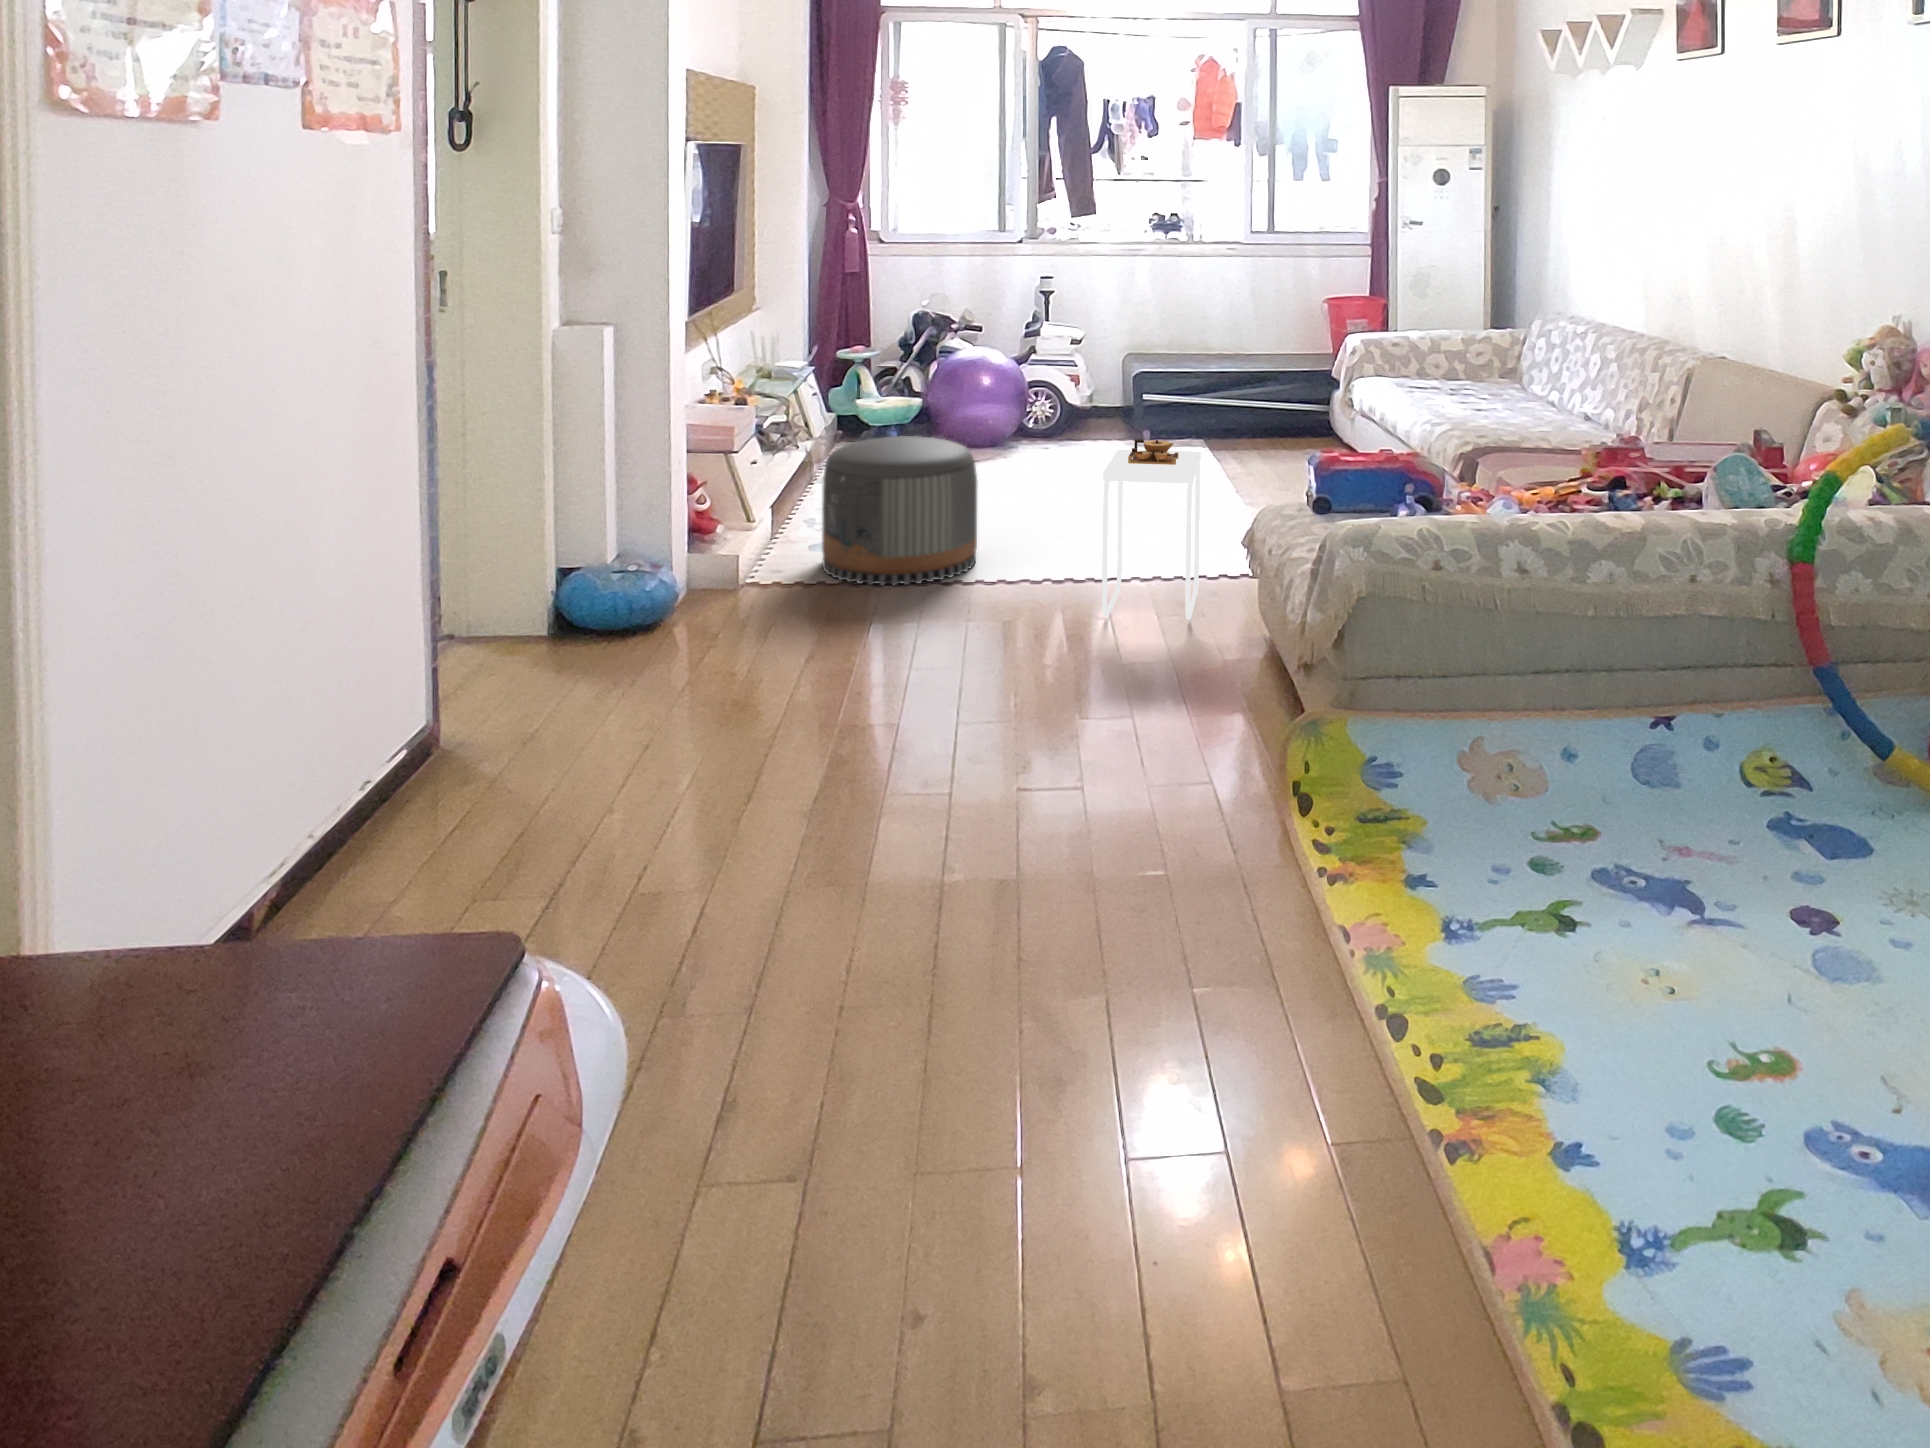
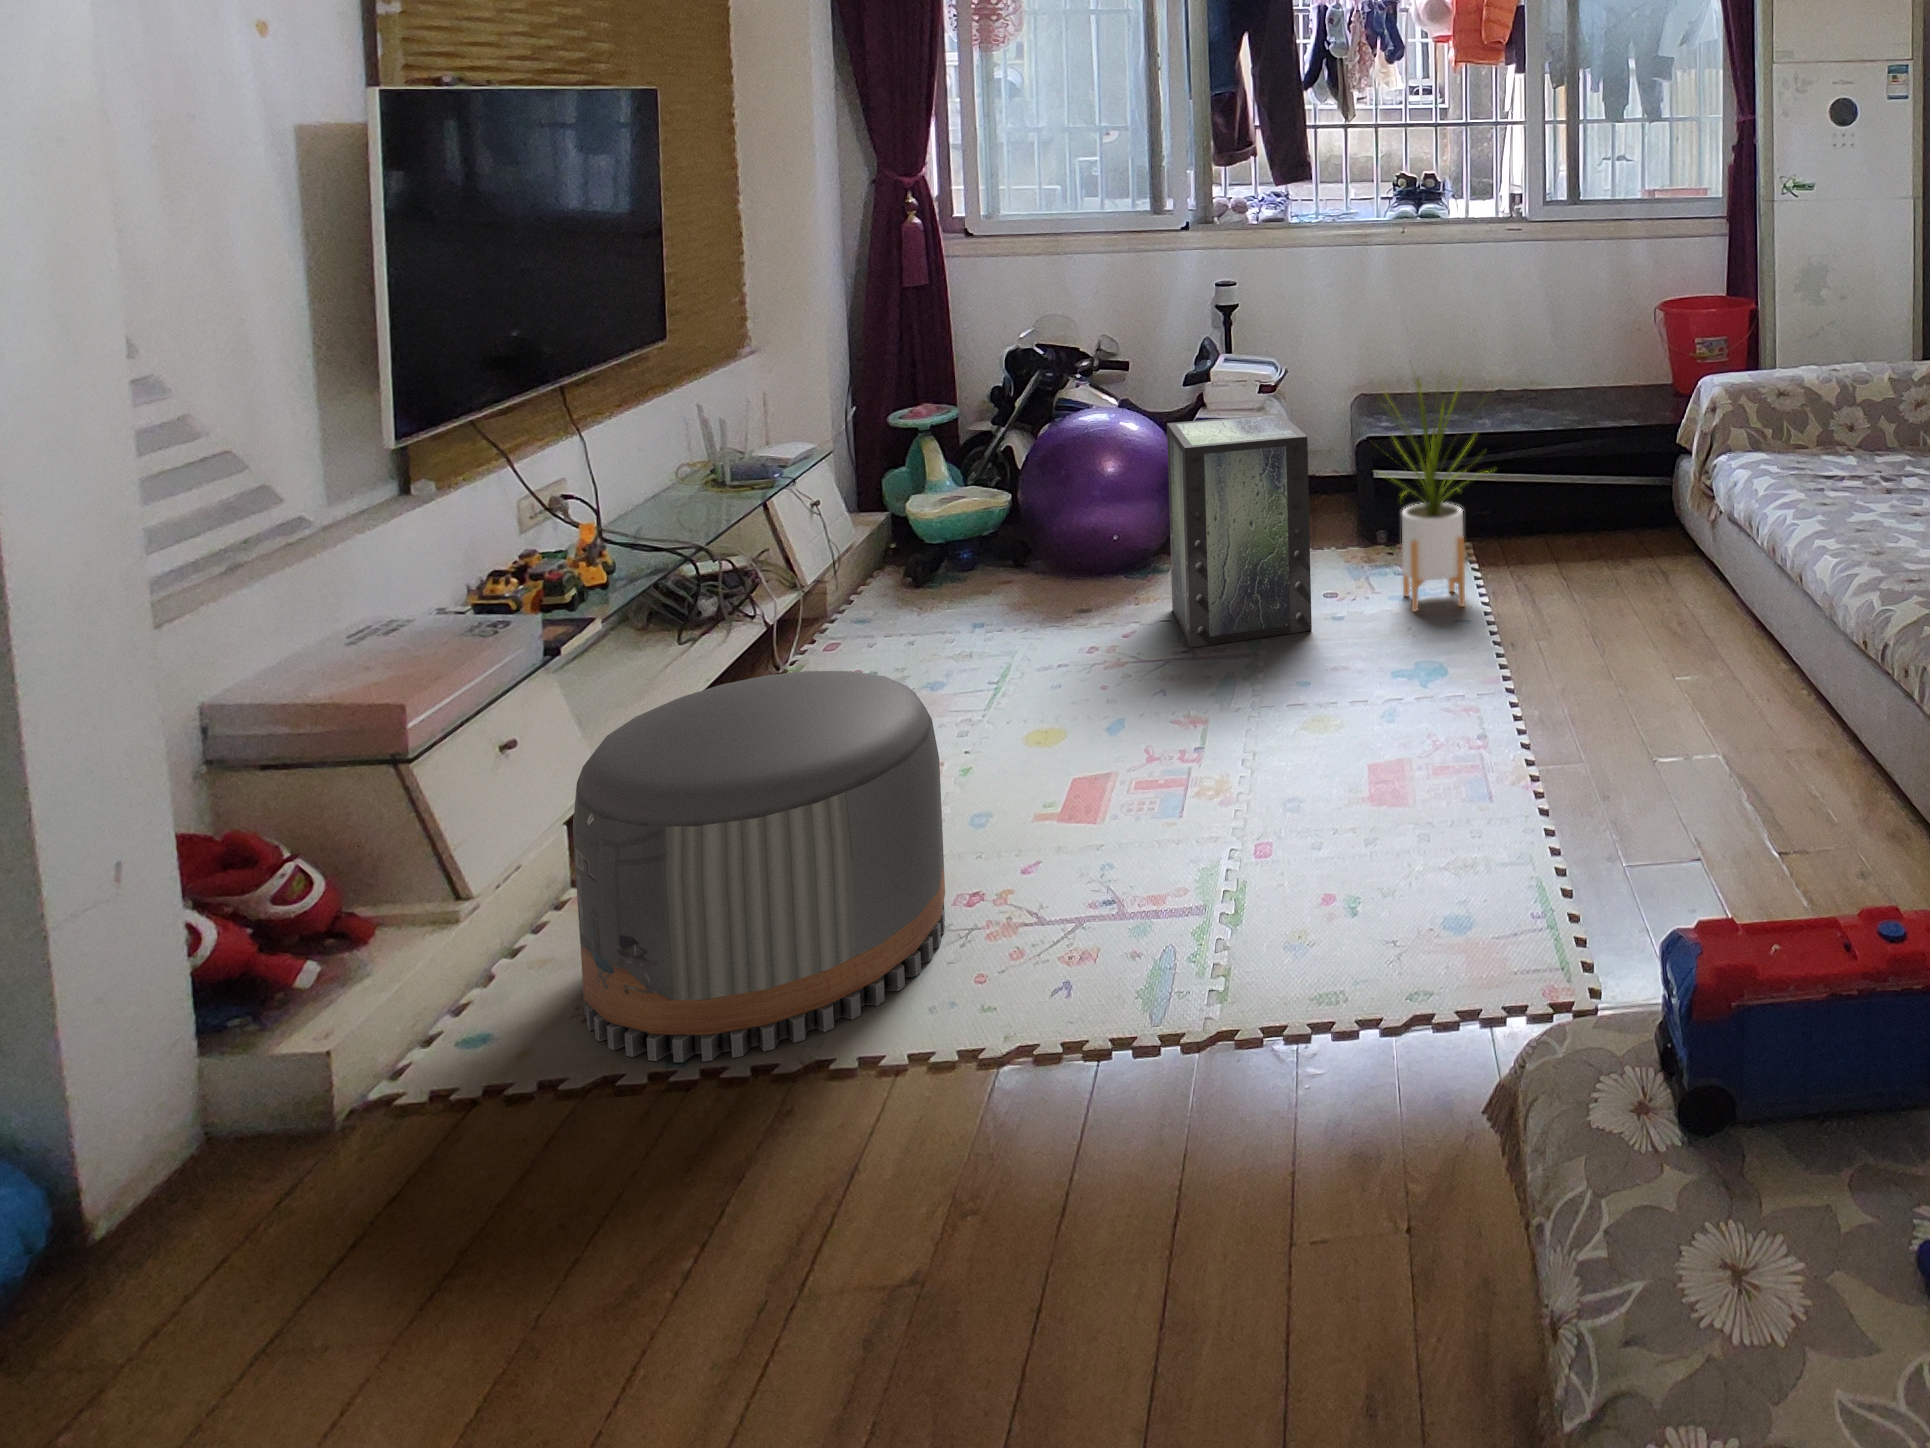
house plant: none [1144,318,1224,467] -> present [1378,377,1474,611]
storage box: none [1030,349,1117,477] -> present [1167,414,1312,648]
side table: present [1102,440,1201,620] -> none [1114,747,1391,1229]

